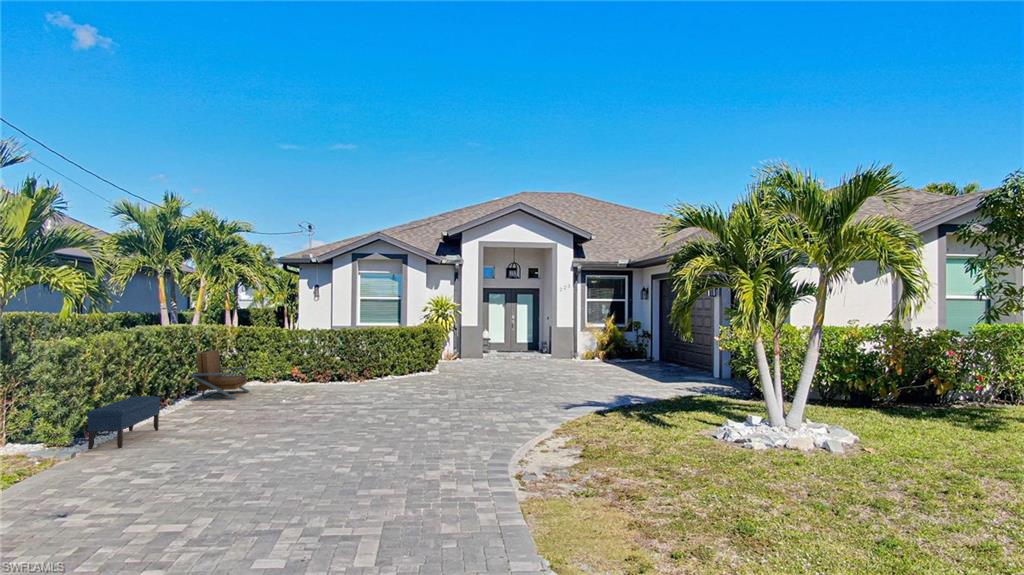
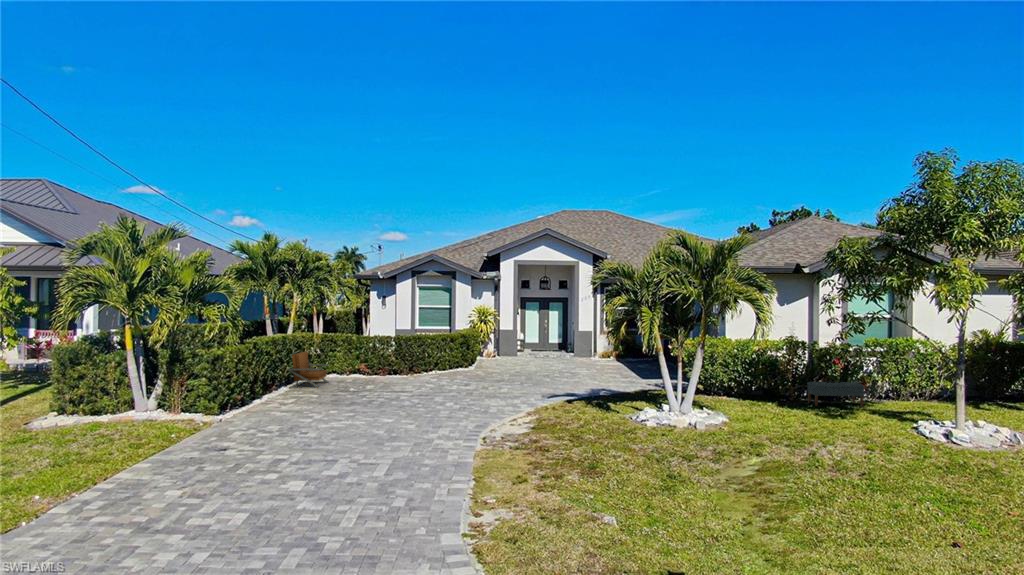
bench: present [87,396,161,449] -> present [807,382,864,406]

